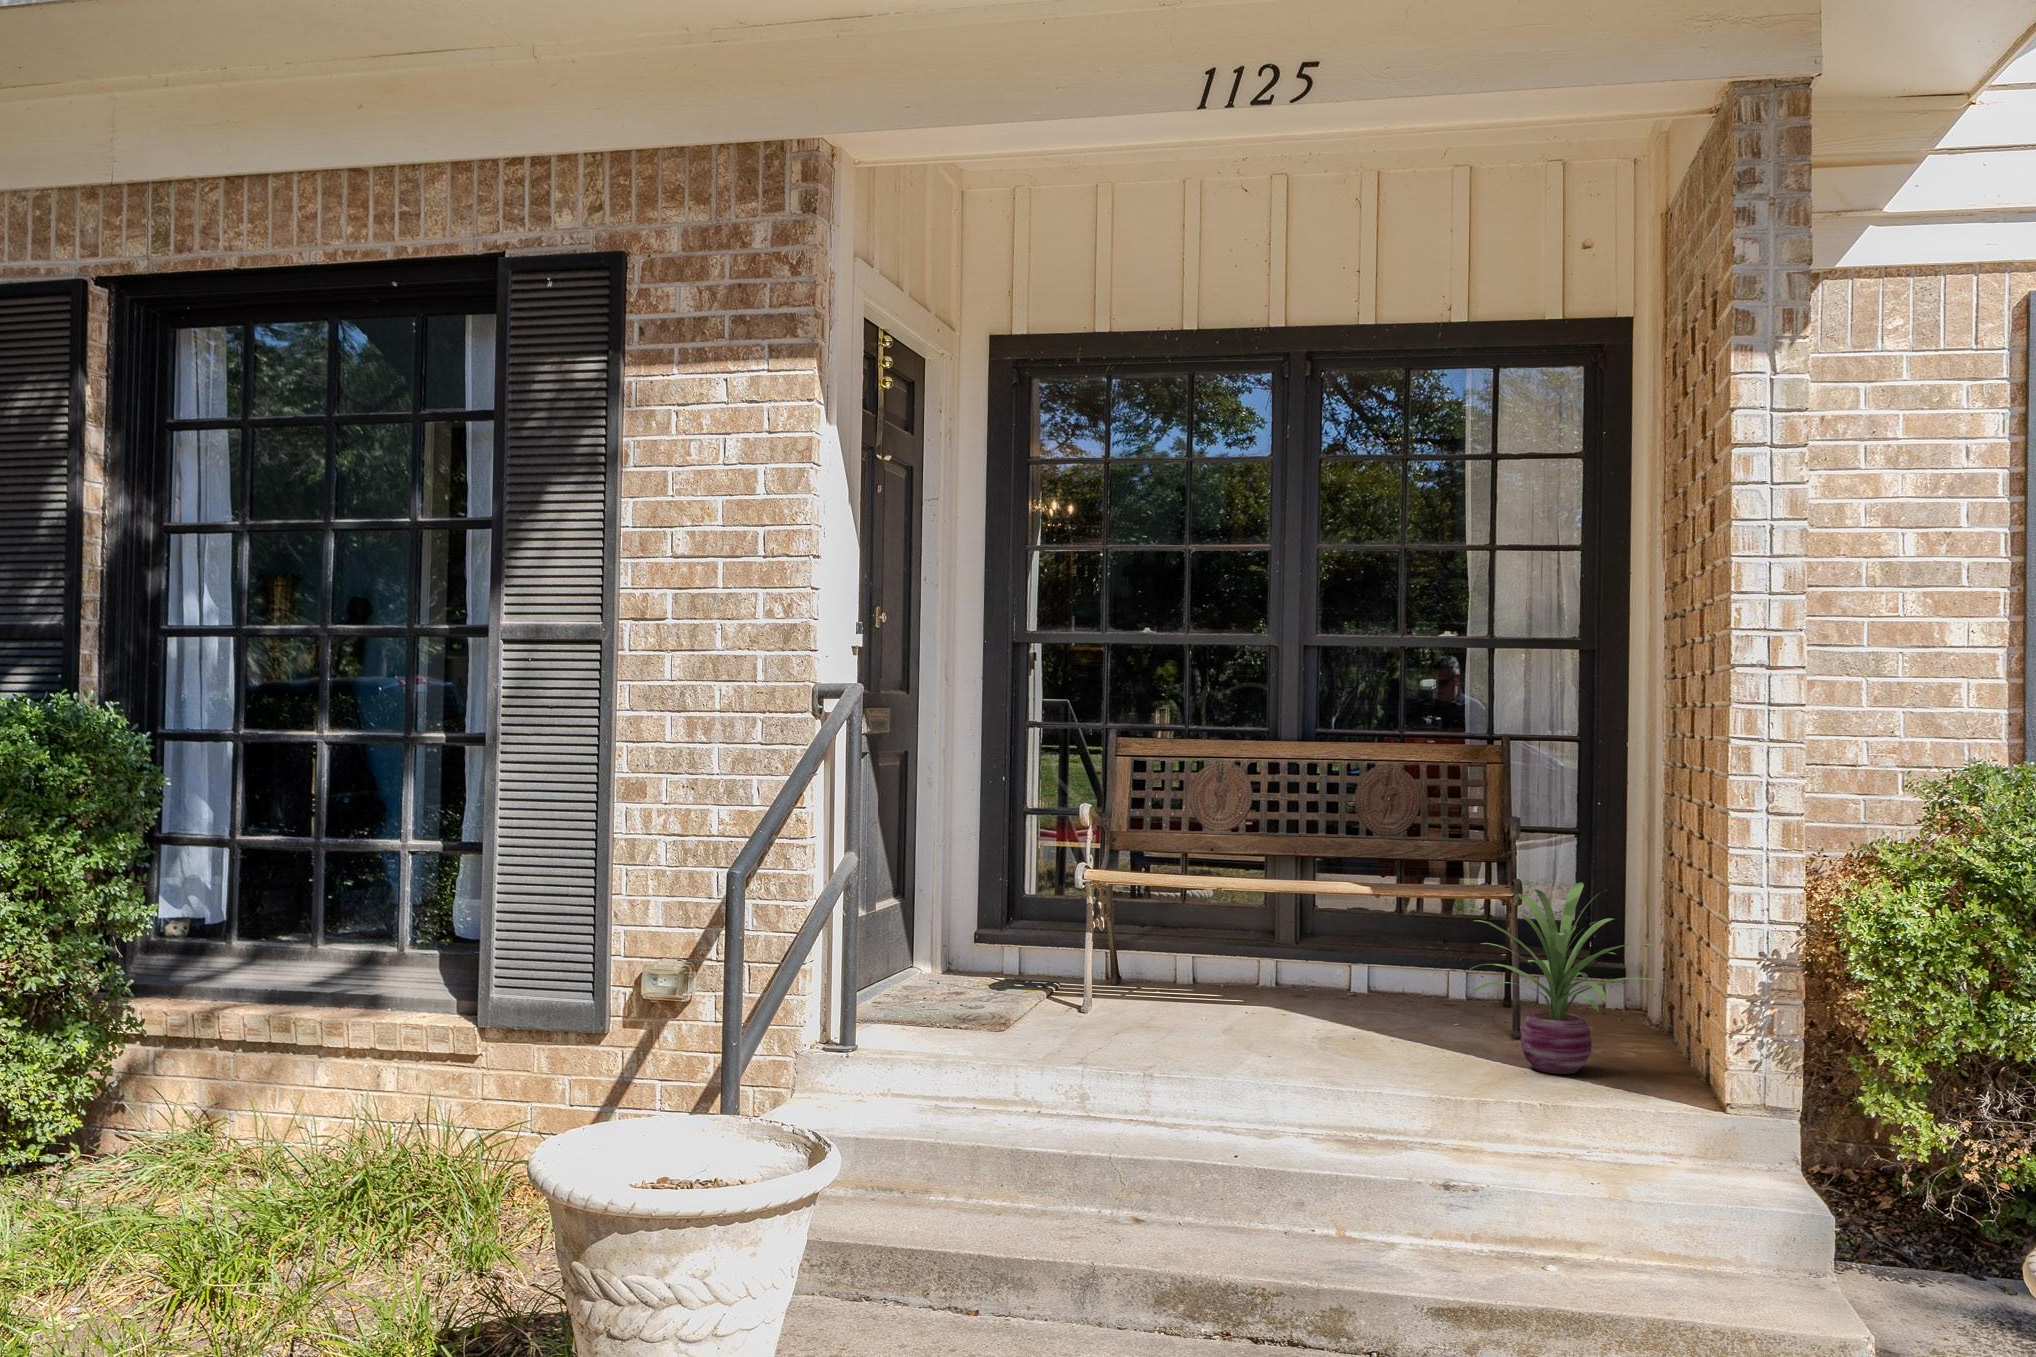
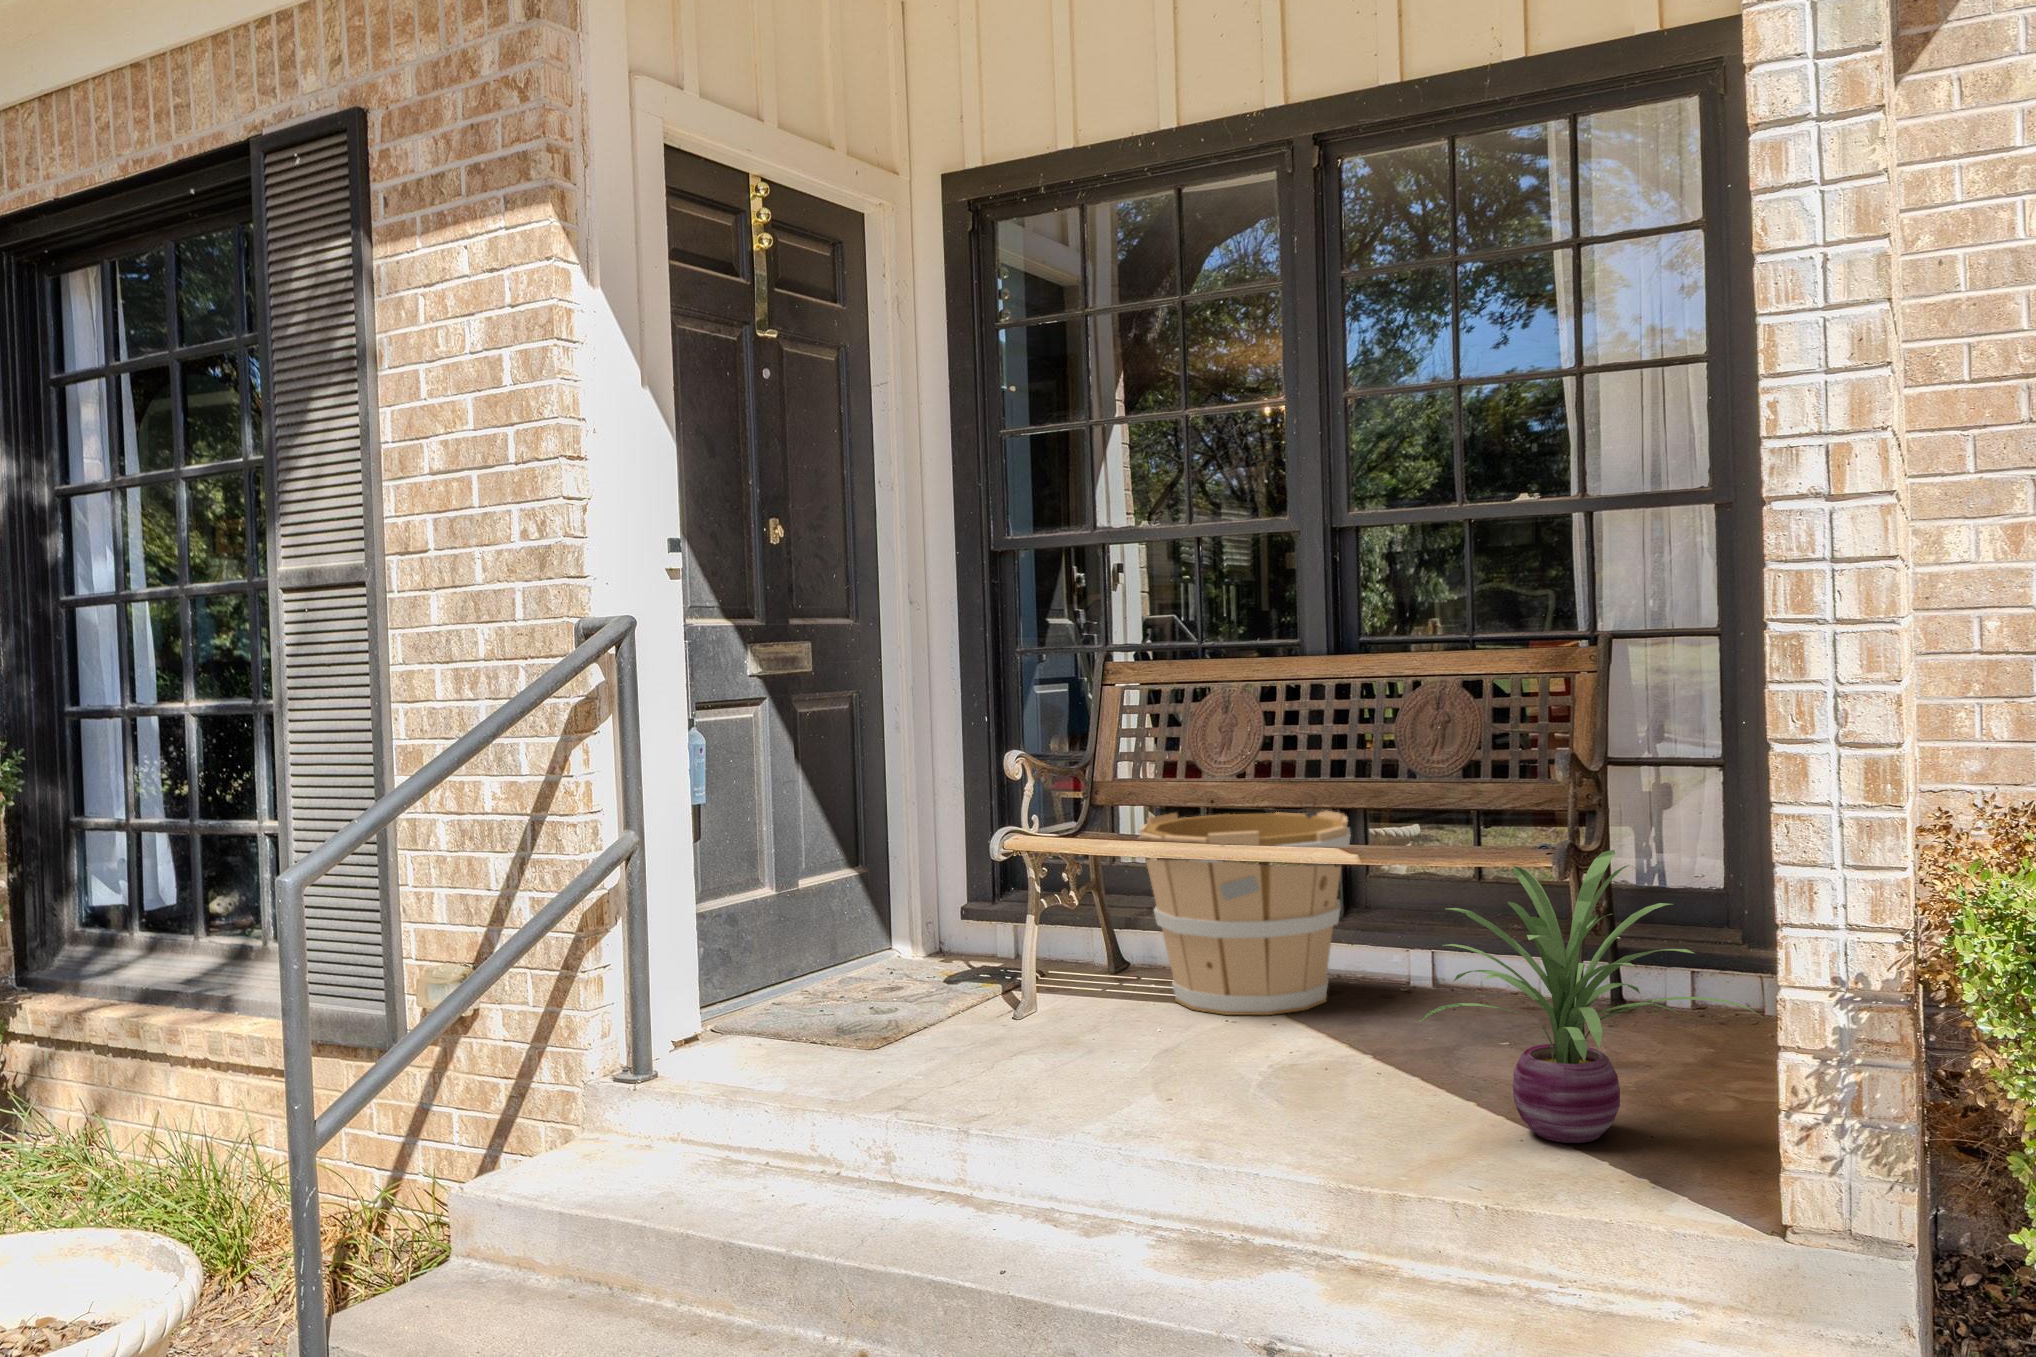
wooden bucket: none [1167,858,1332,1011] -> present [1139,811,1351,1015]

